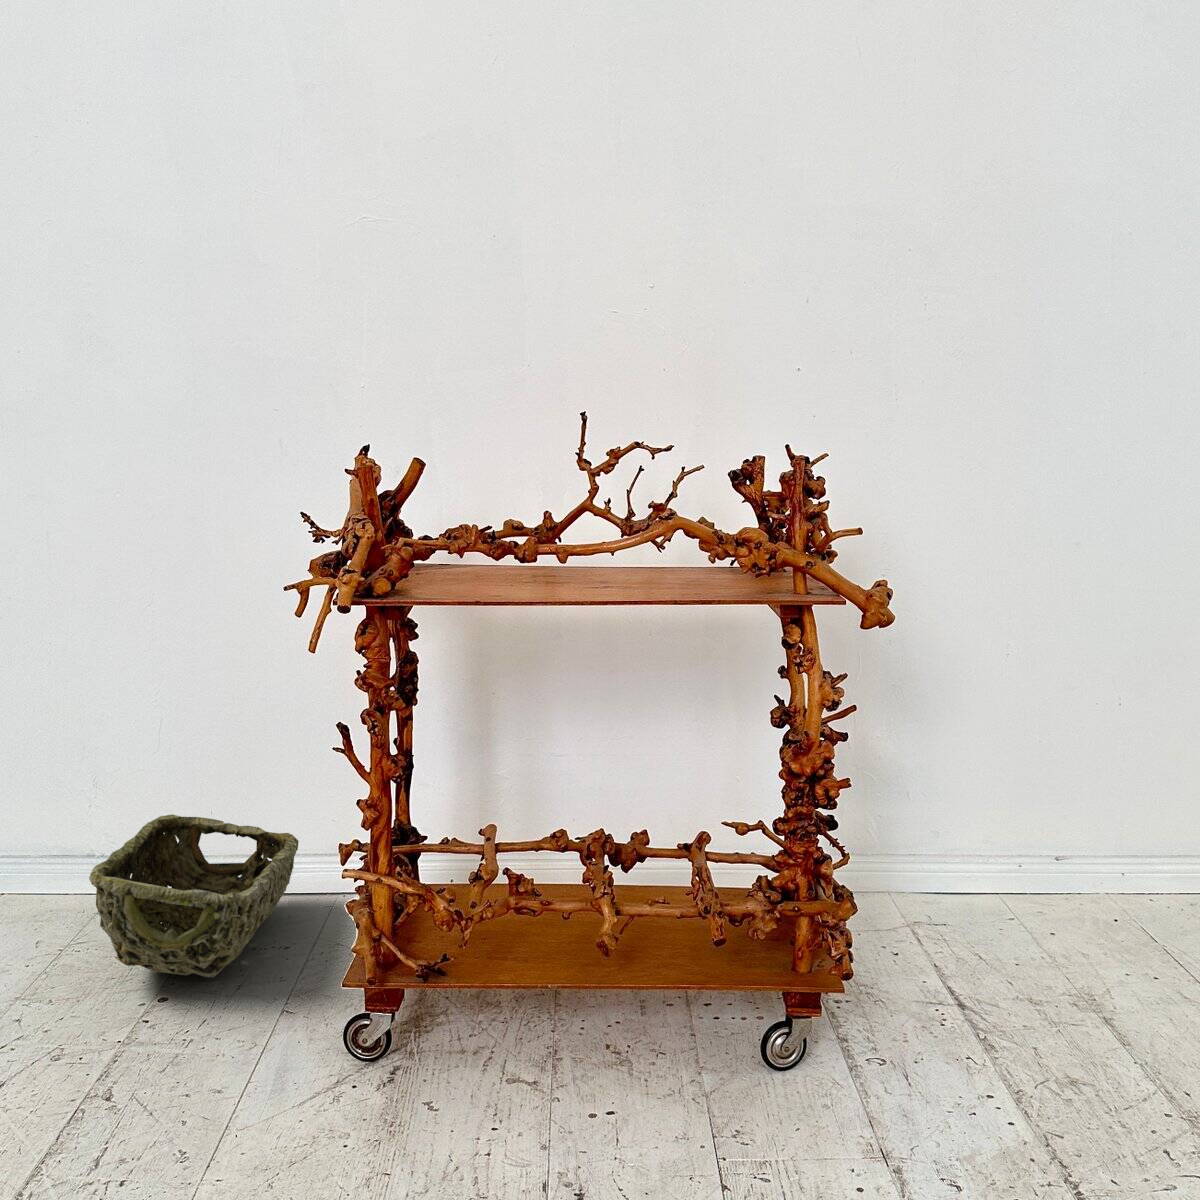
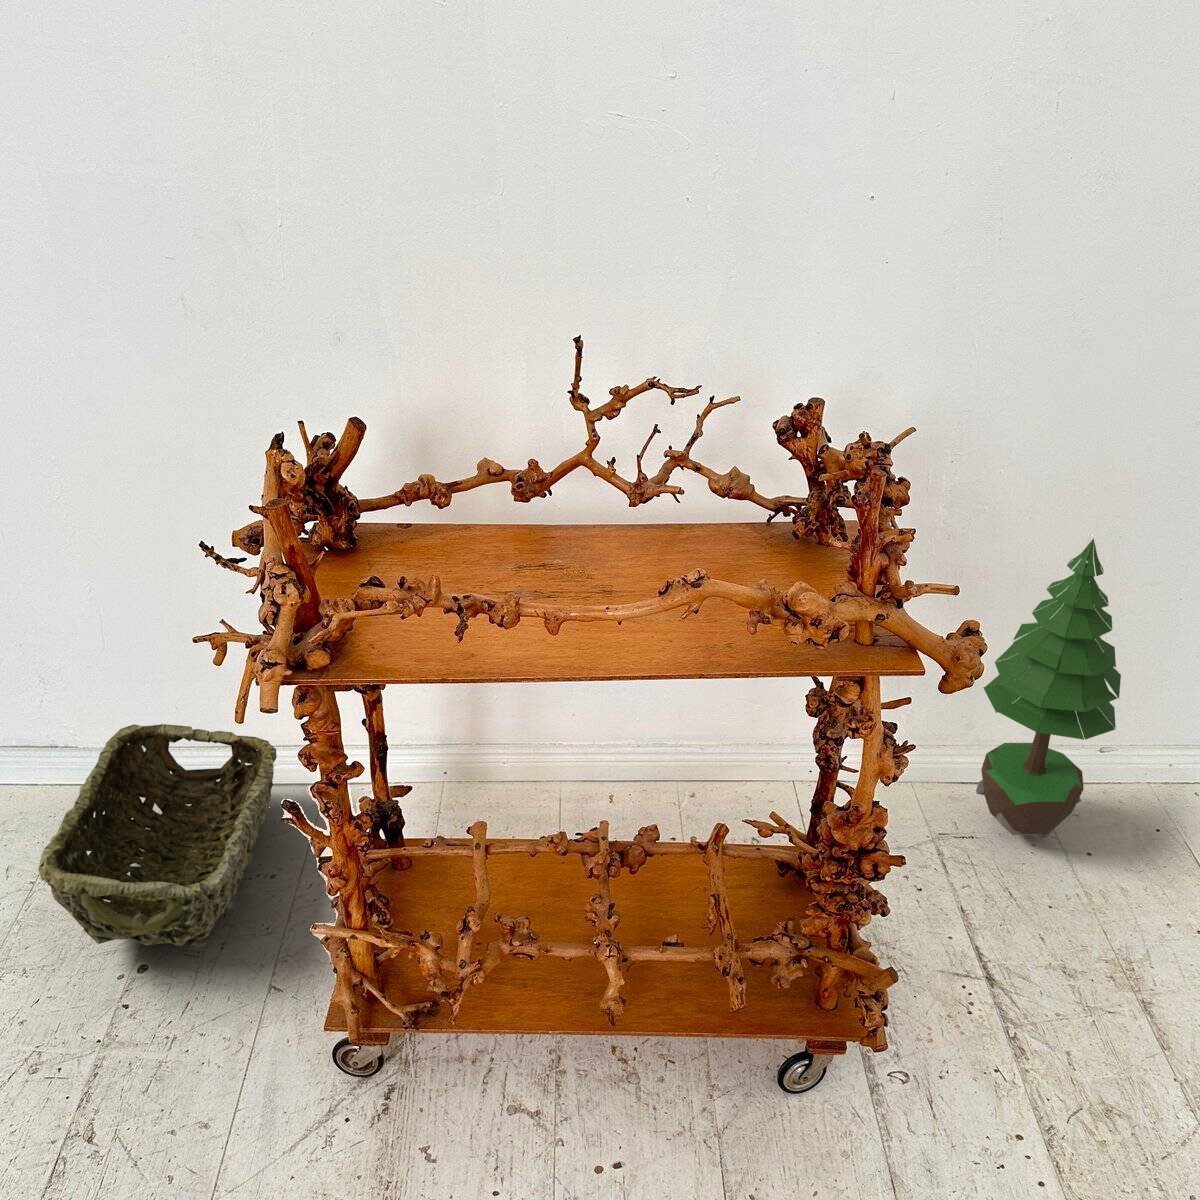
potted tree: none [932,615,1048,922] -> present [976,538,1121,838]

